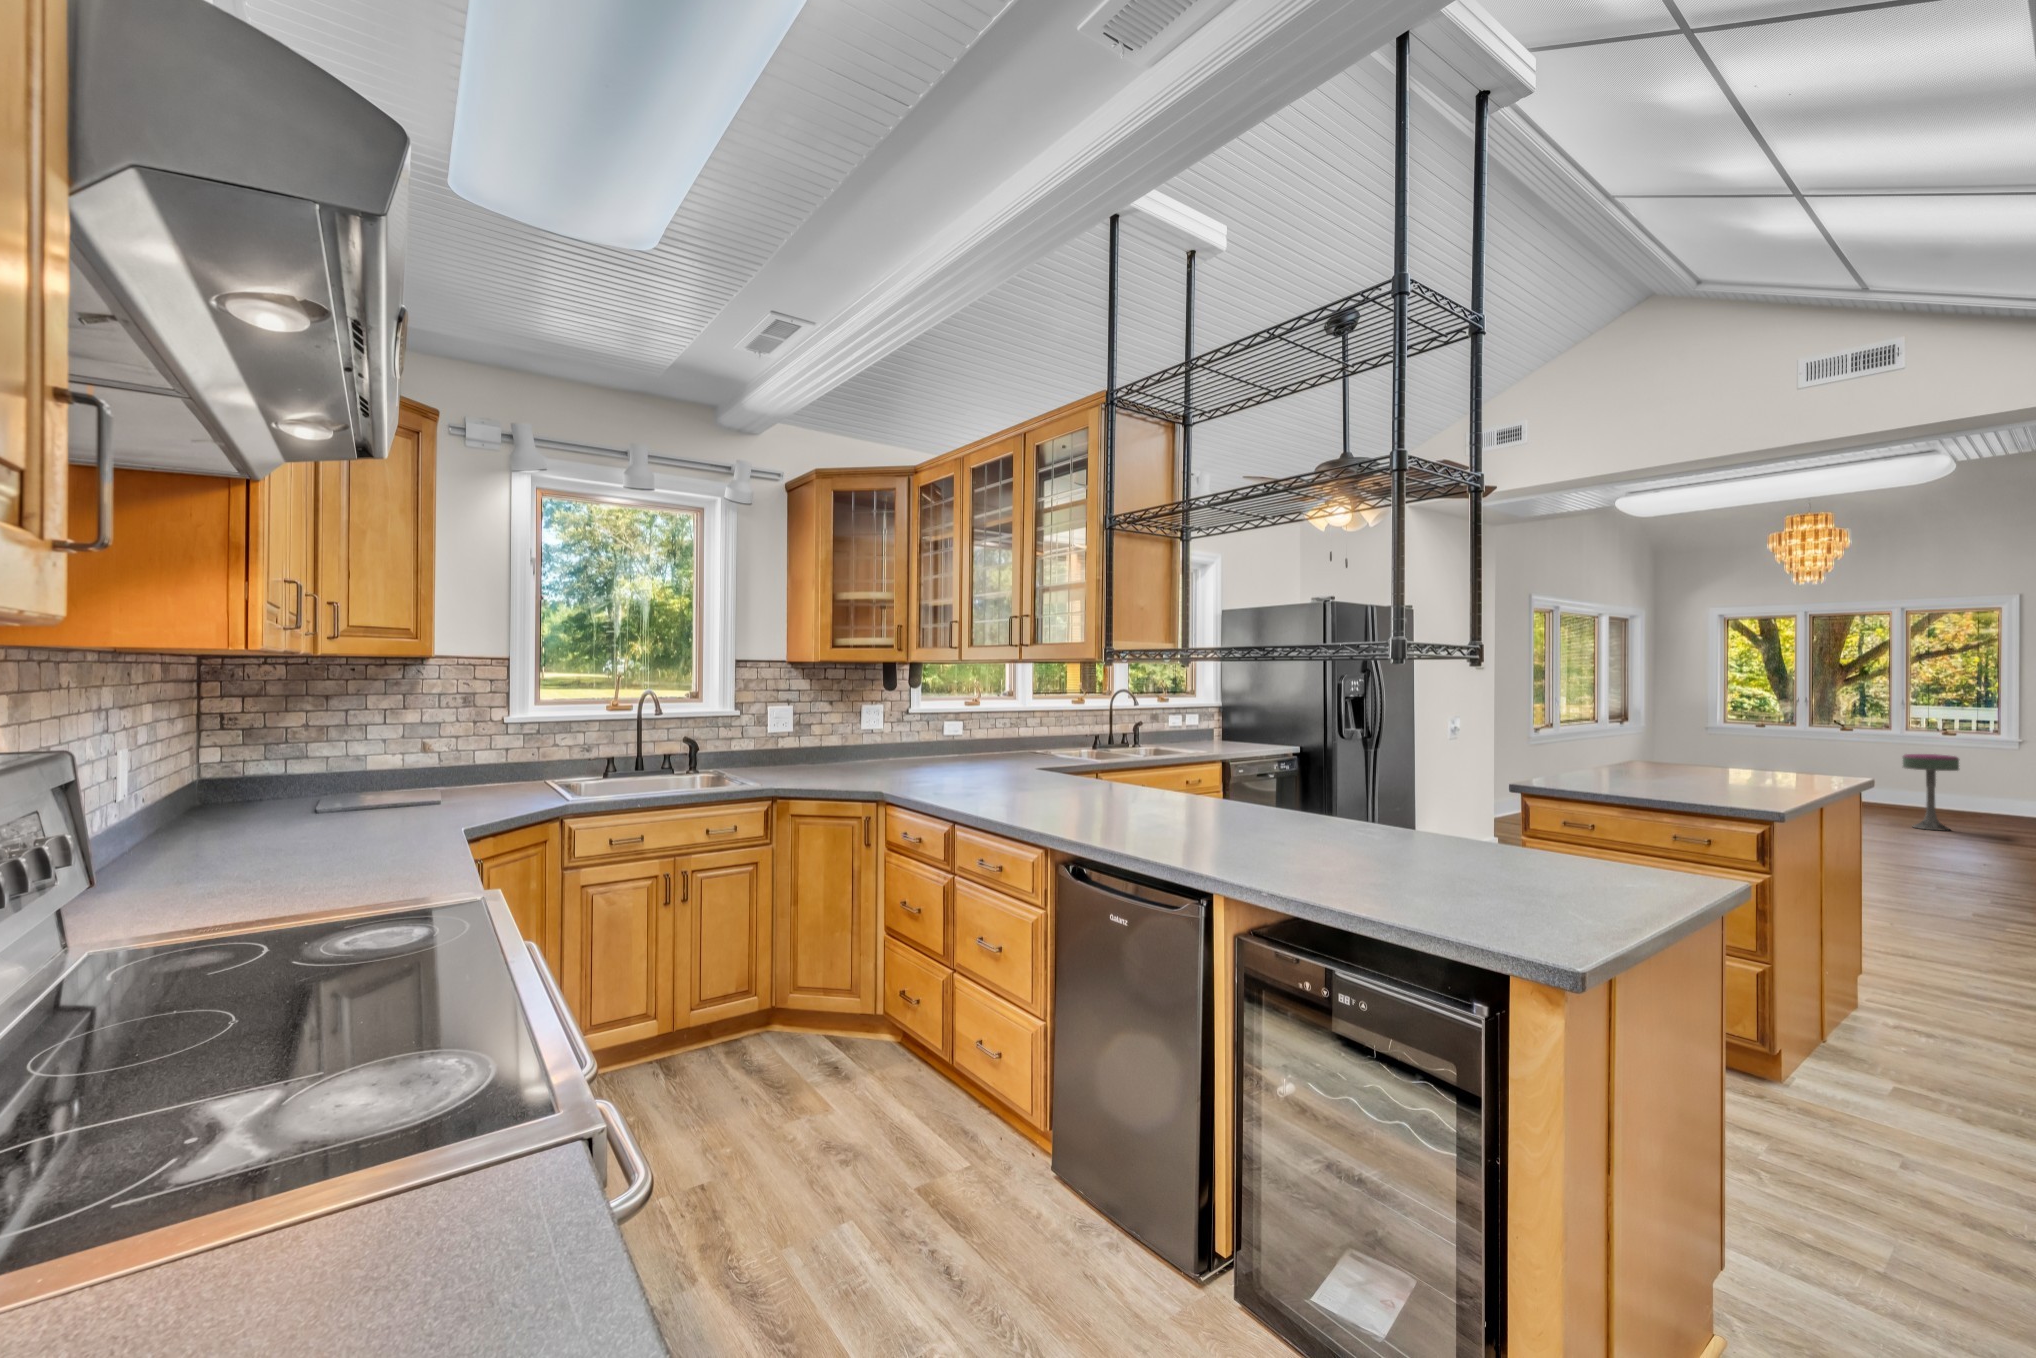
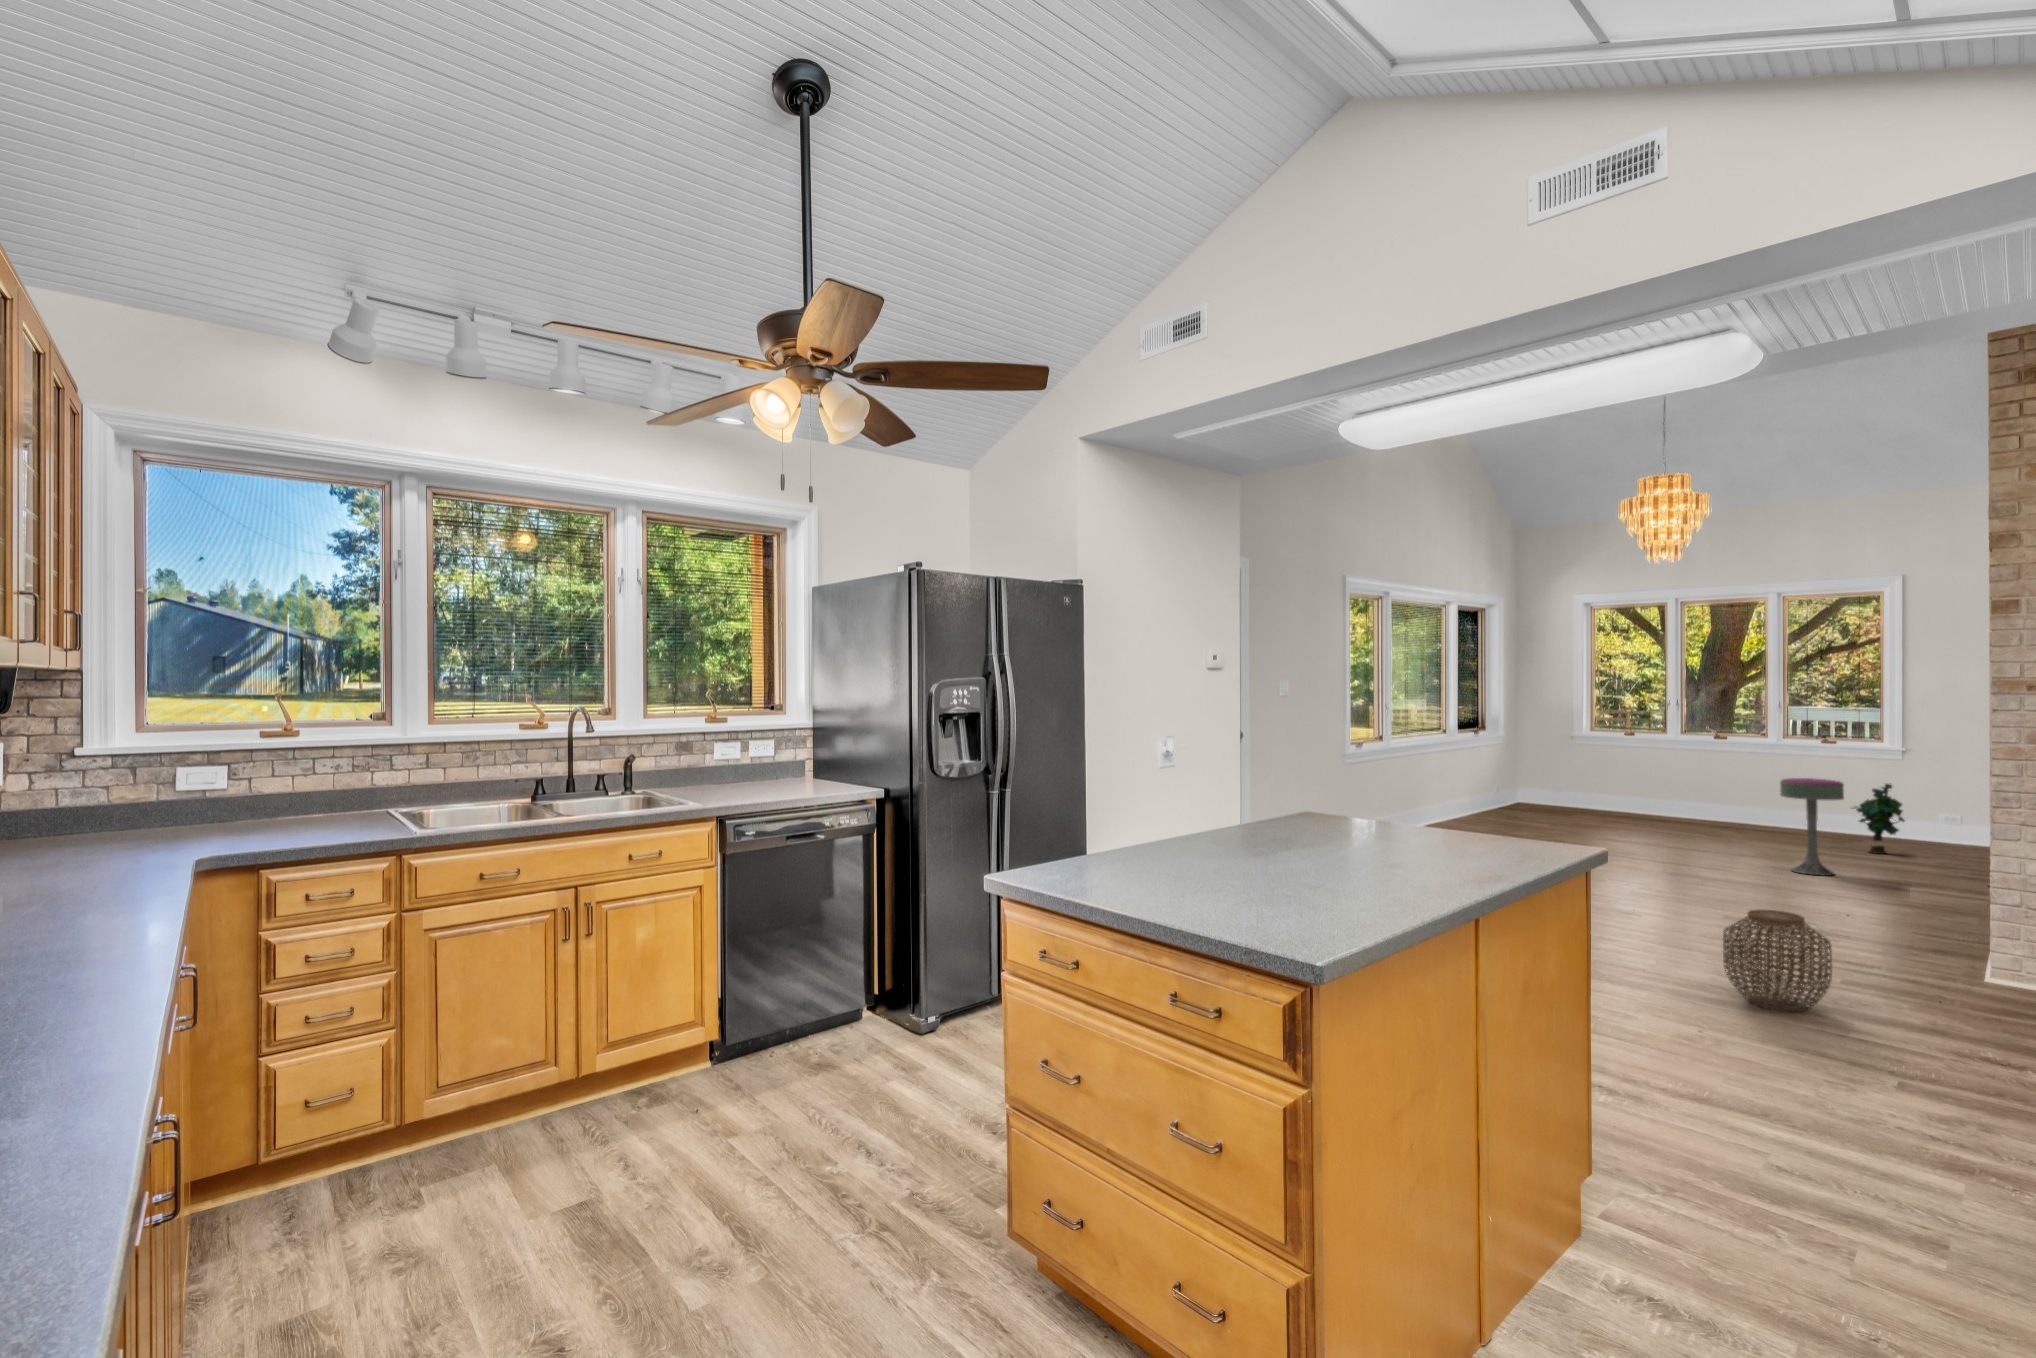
decorative plant: none [1958,759,2009,817] -> present [1855,784,1905,854]
woven basket: none [1893,838,1982,909] -> present [1723,909,1832,1012]

